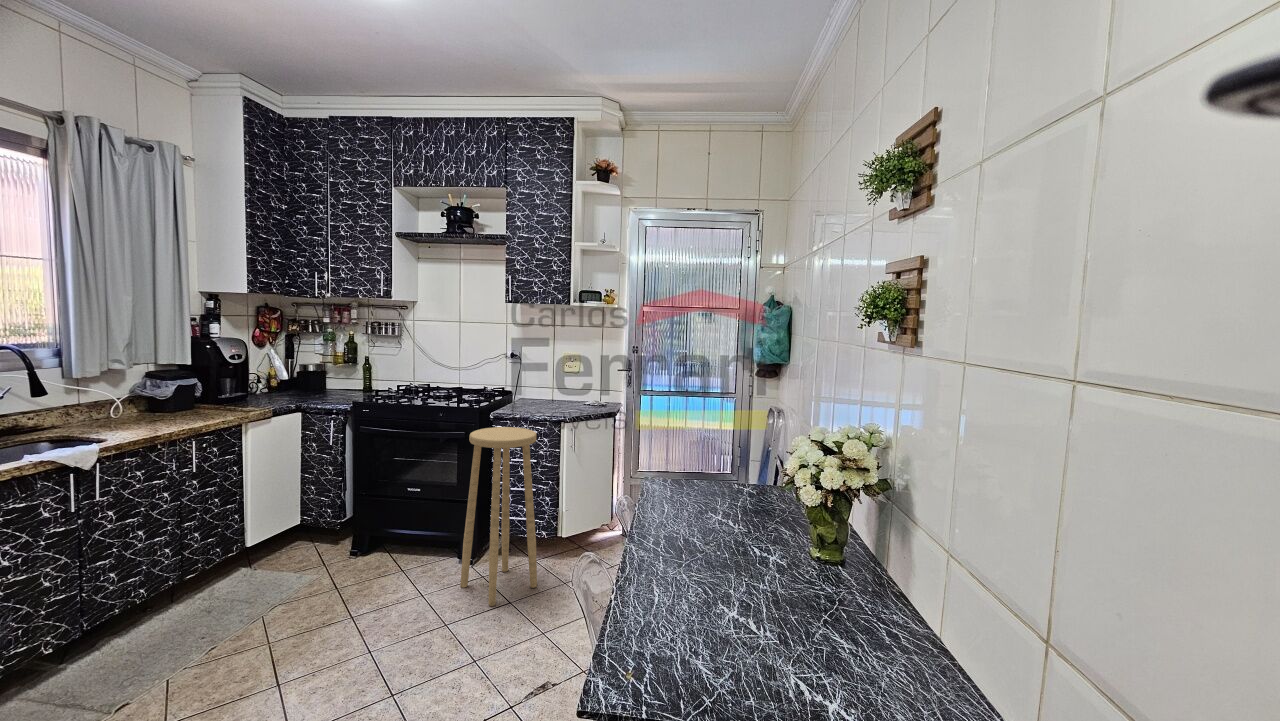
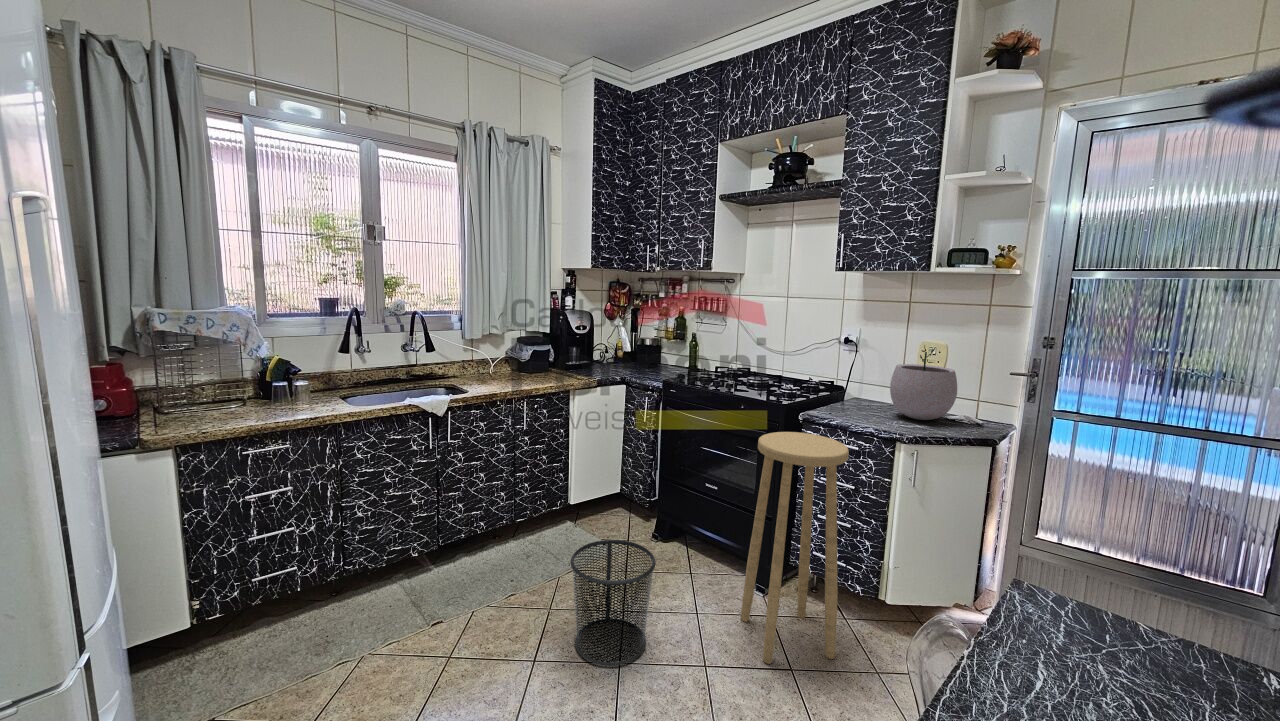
plant pot: none [550,356,591,408] -> present [890,345,957,420]
waste bin: none [308,547,396,661] -> present [570,540,656,666]

